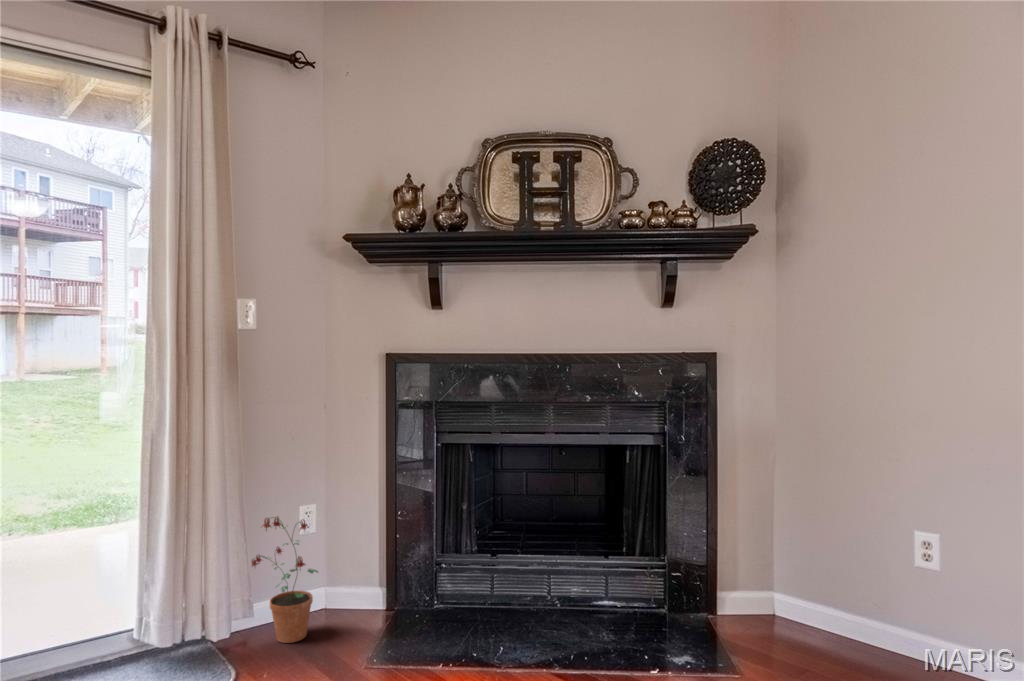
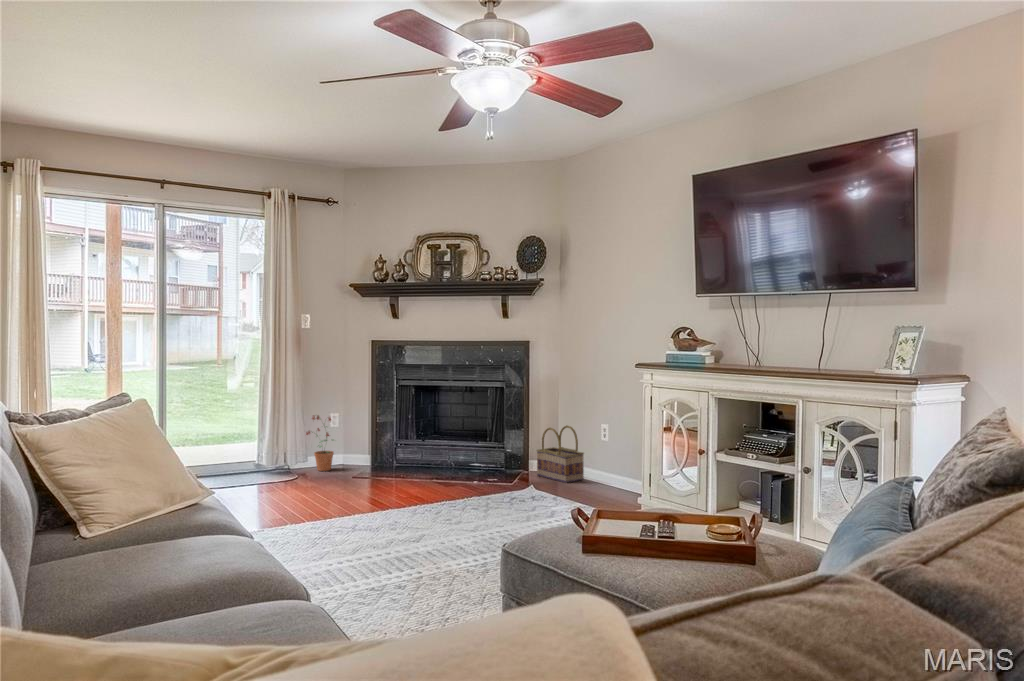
basket: none [754,527,870,664] -> present [537,425,584,483]

